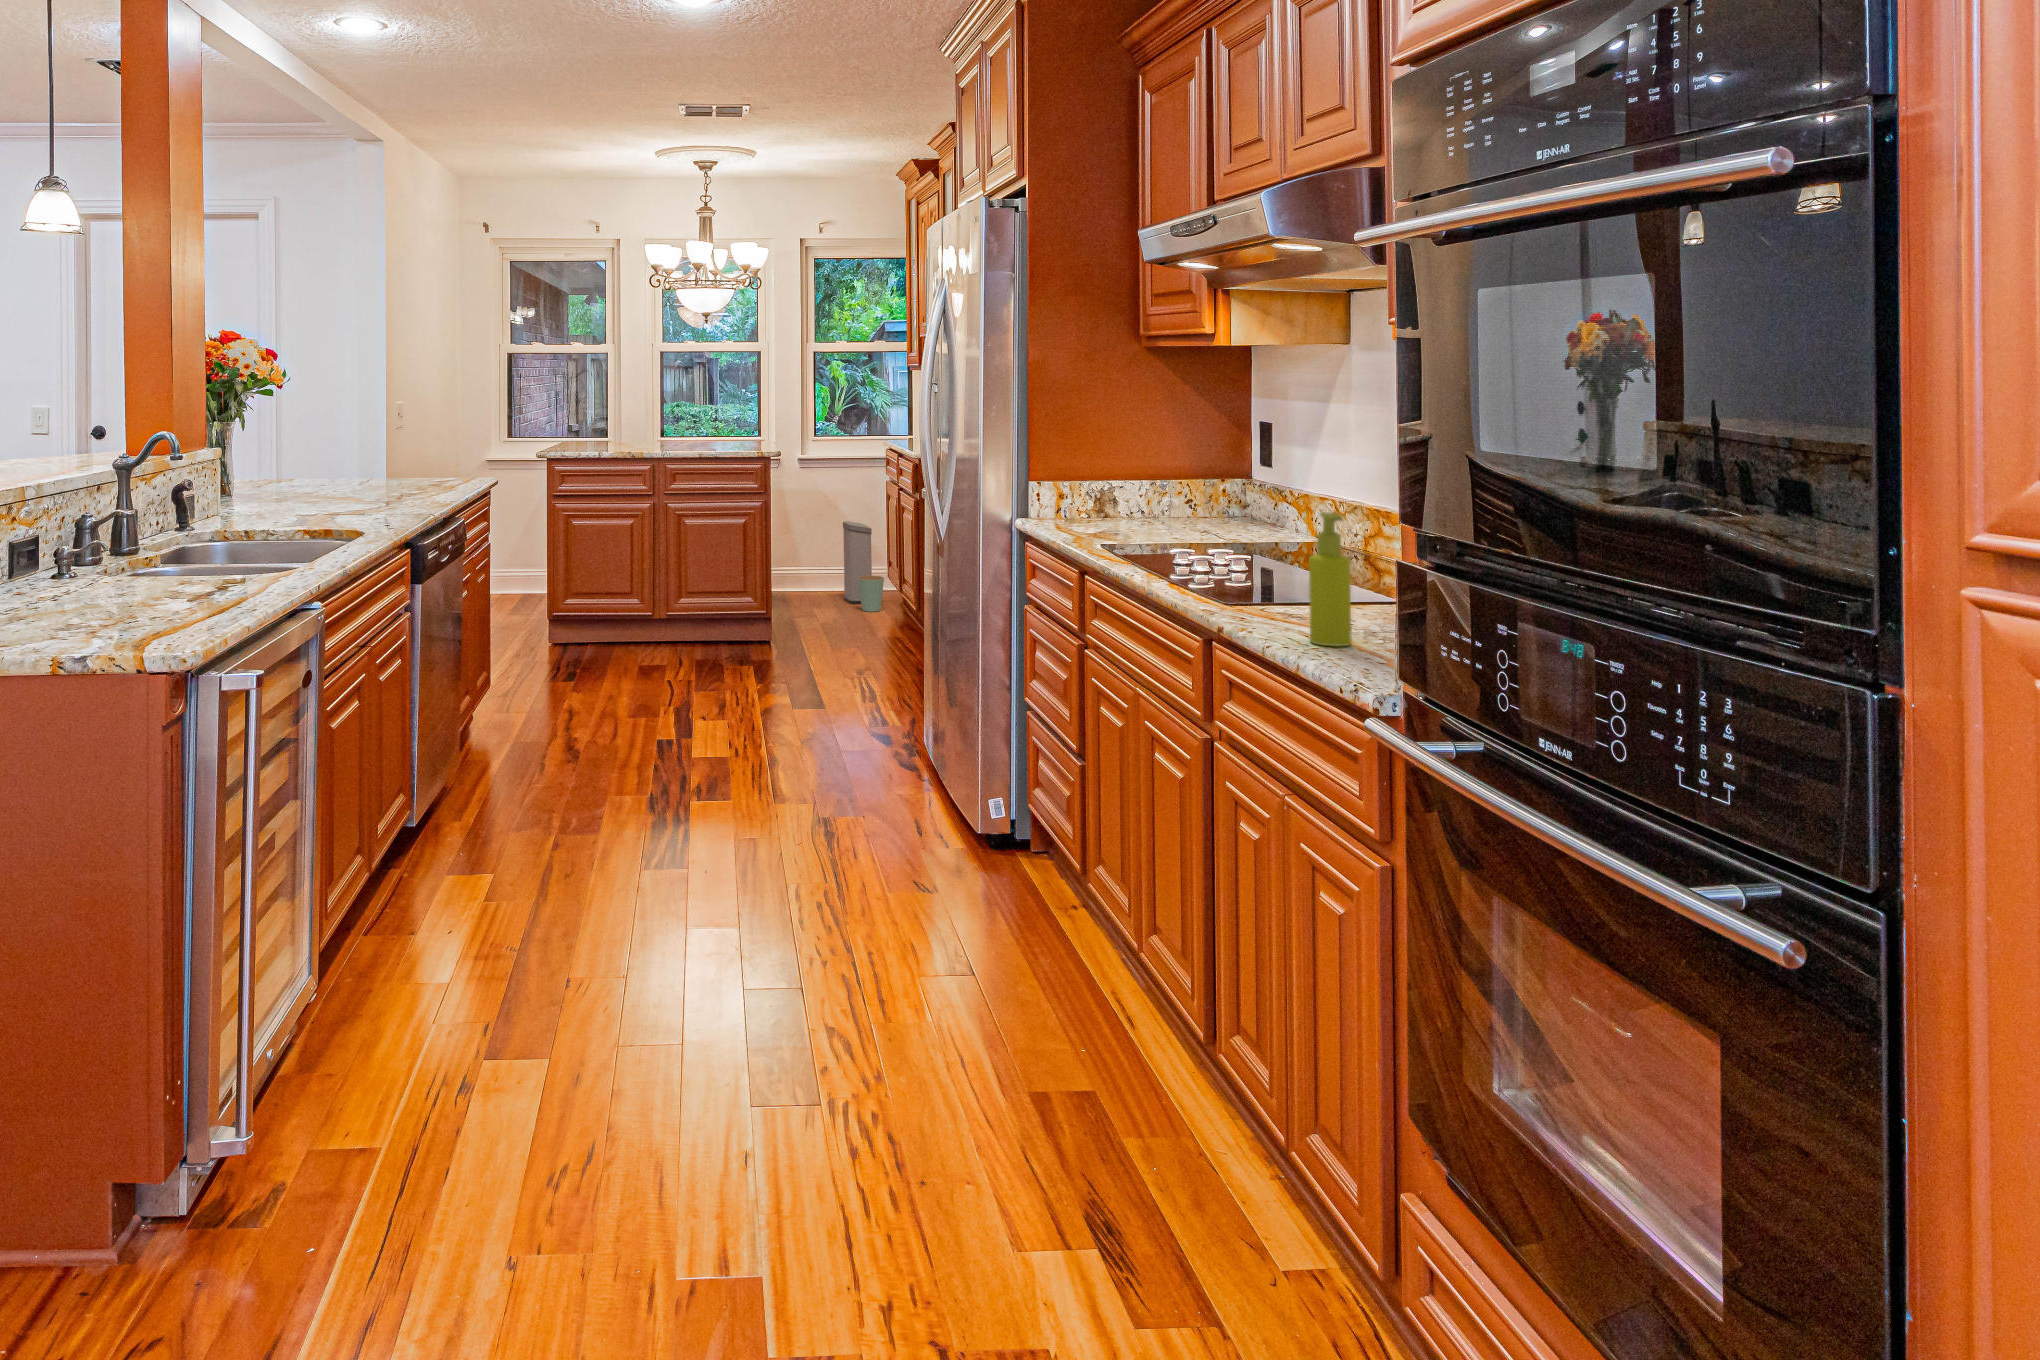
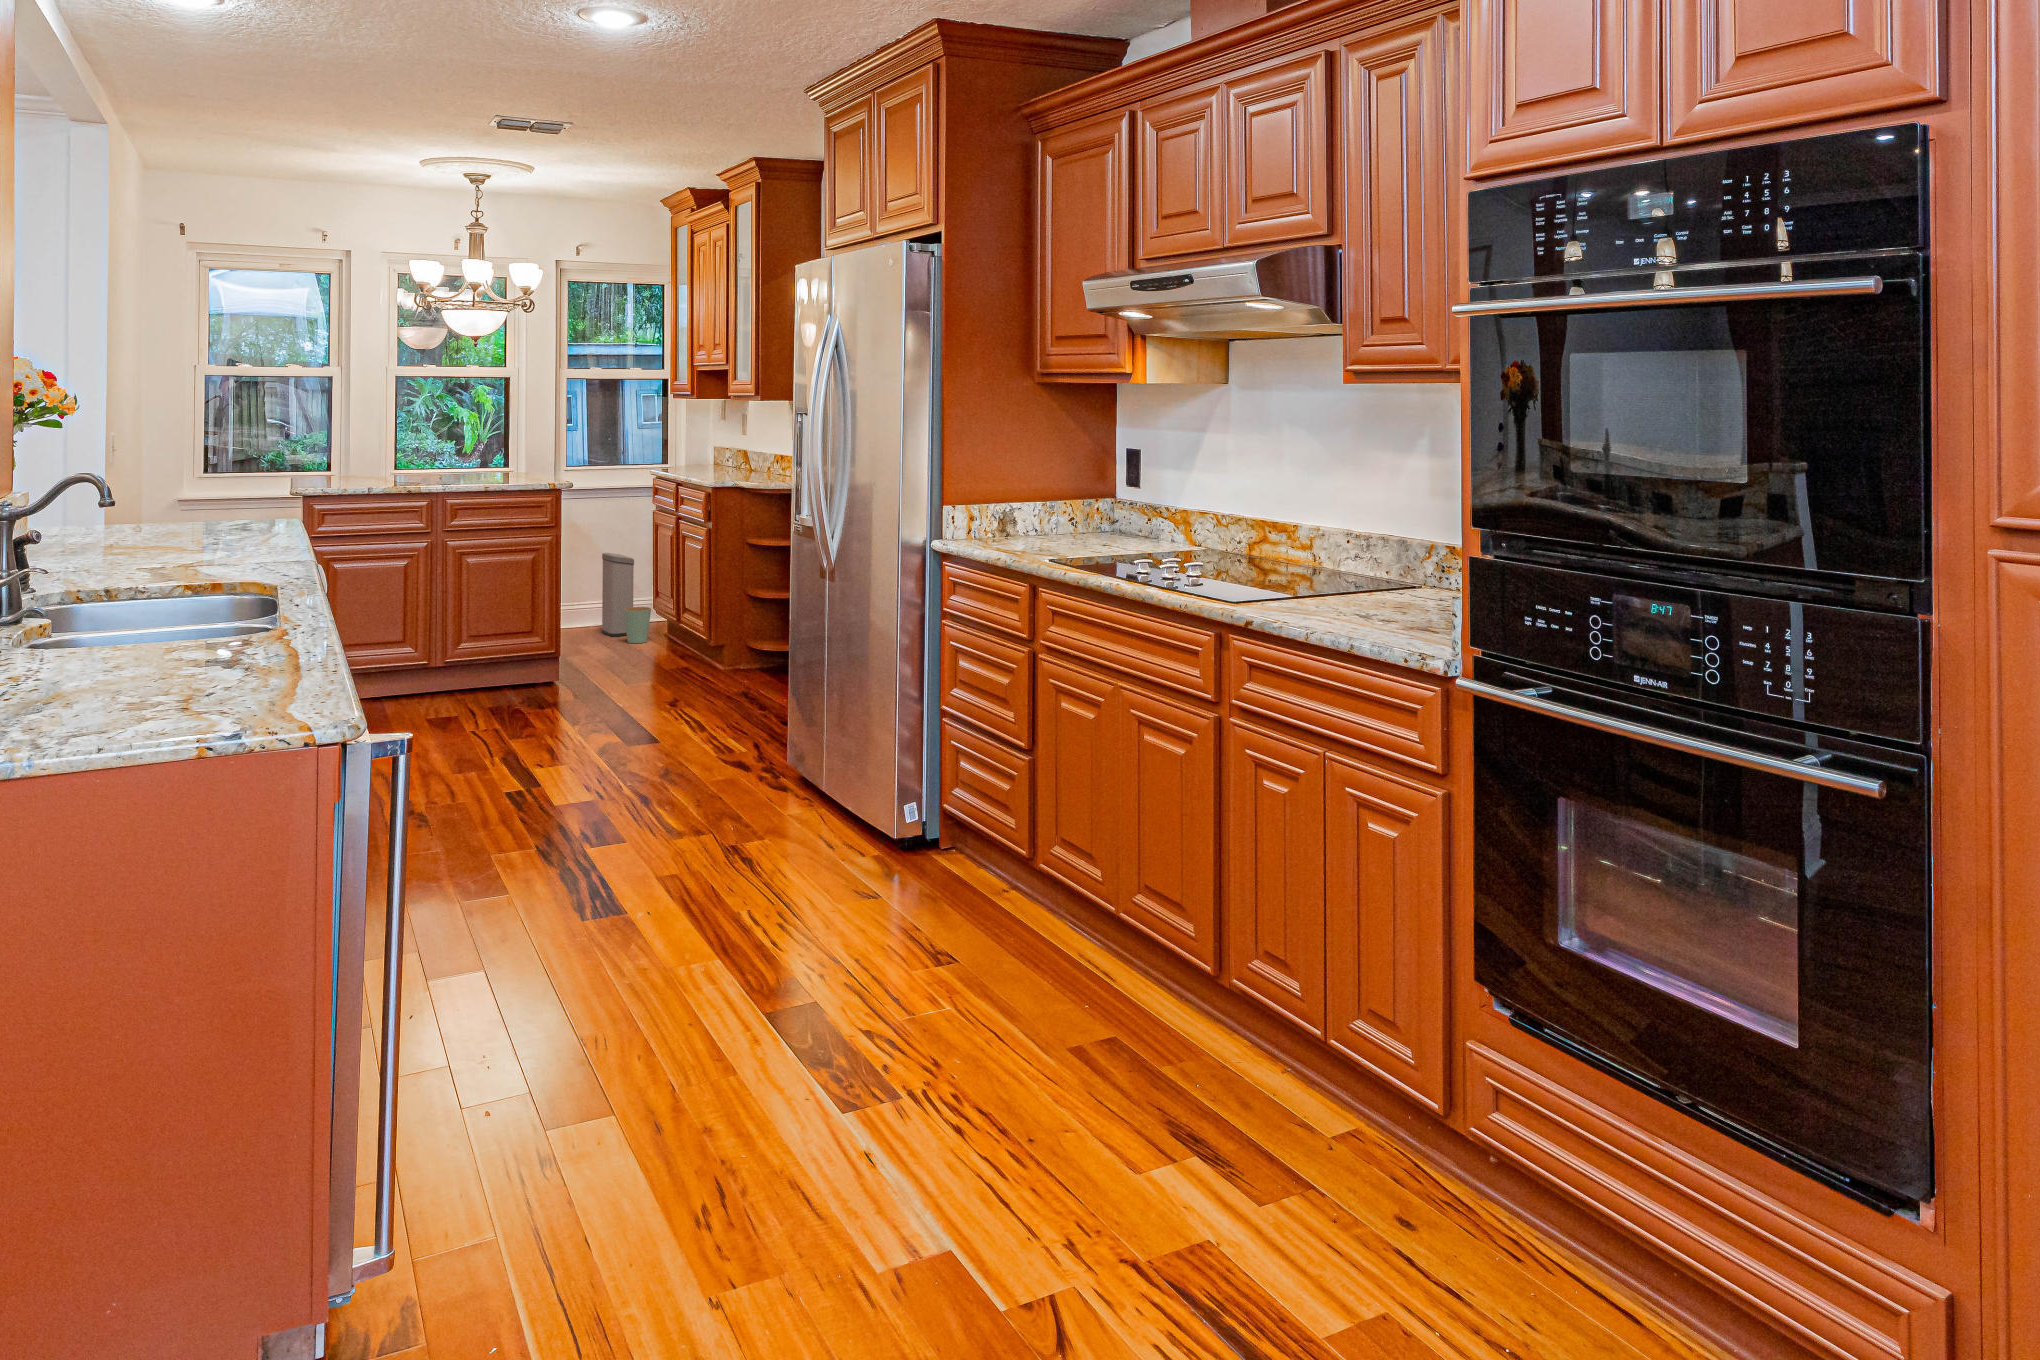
soap dispenser: present [1309,512,1352,646] -> none [1329,520,1362,628]

